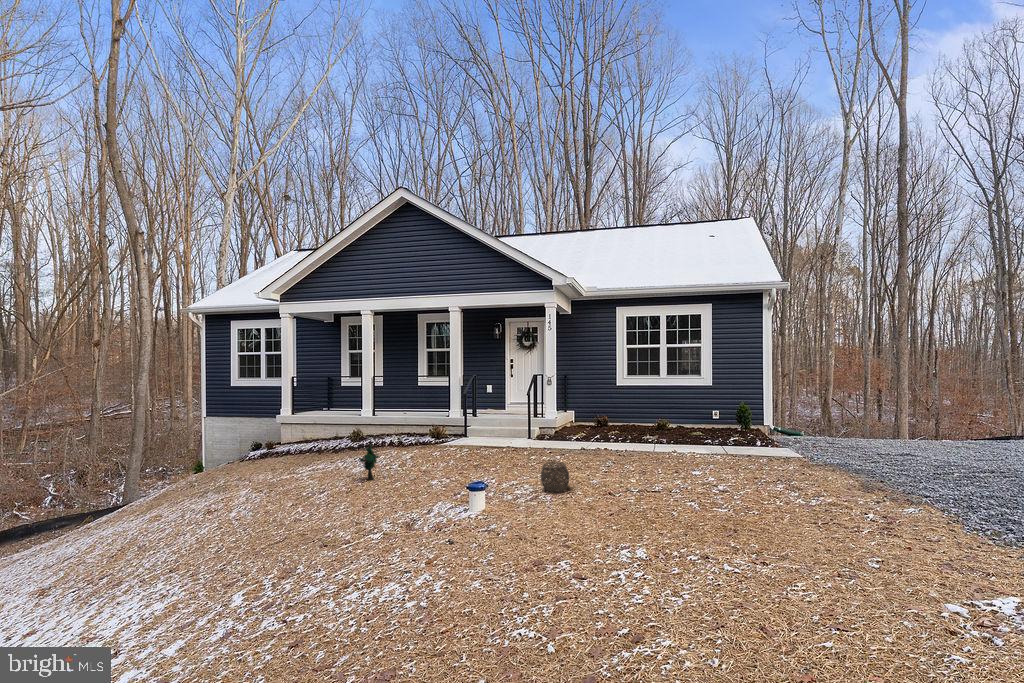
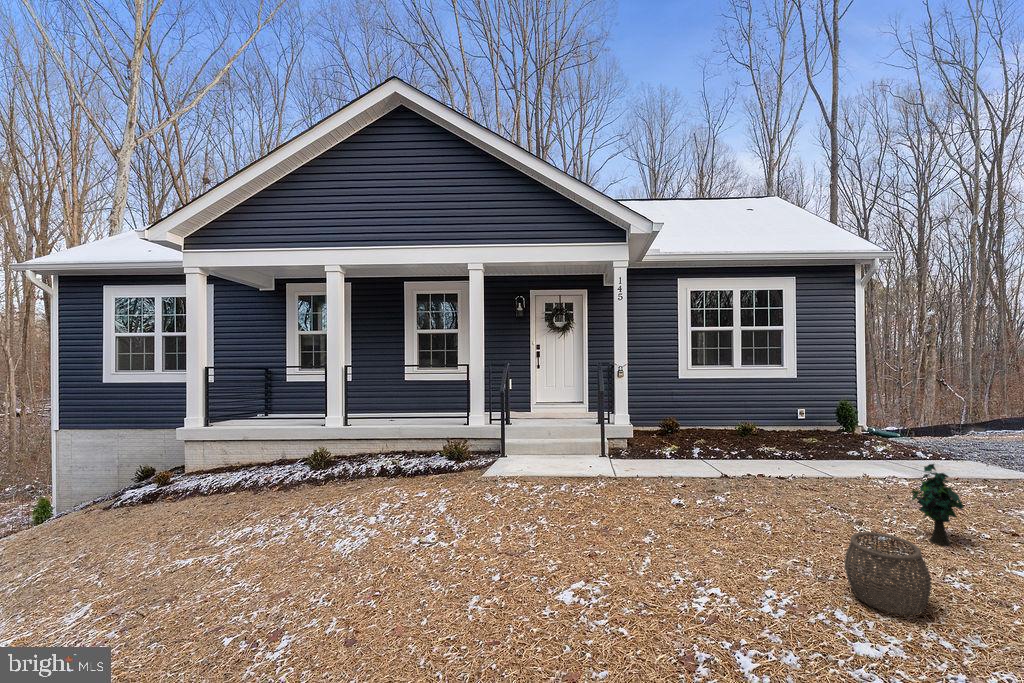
decorative plant: present [359,444,379,481] -> present [912,464,964,546]

